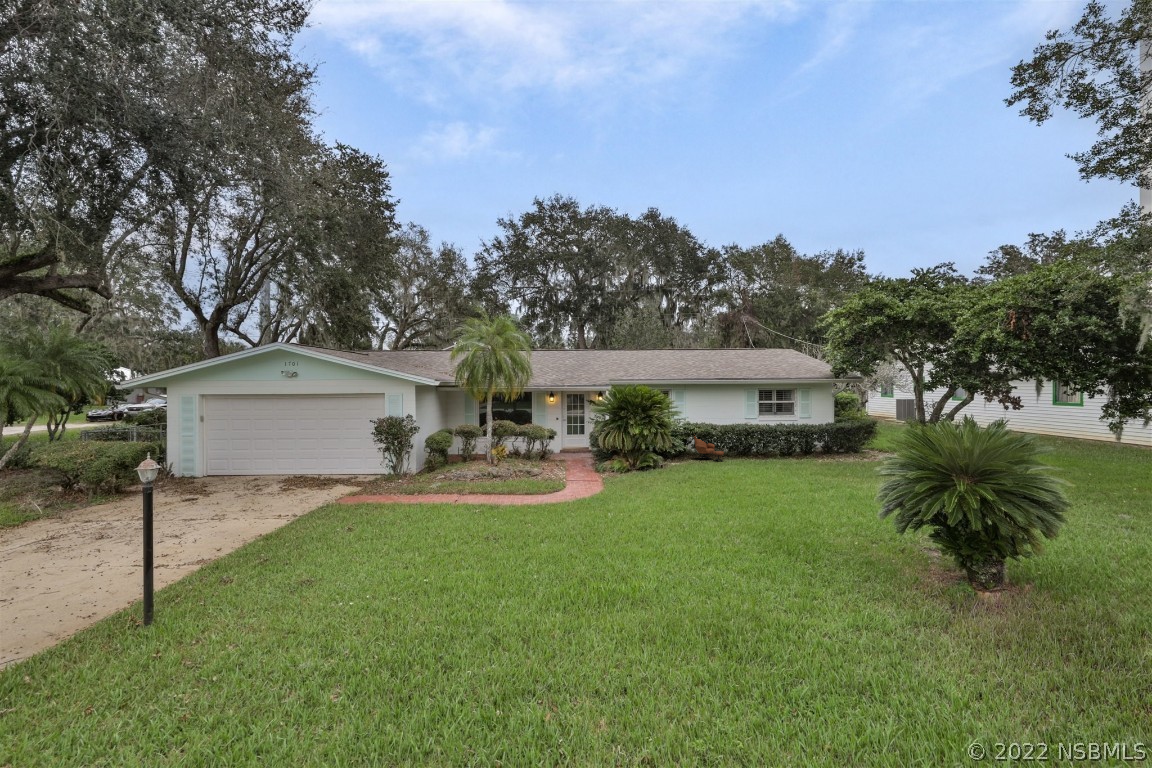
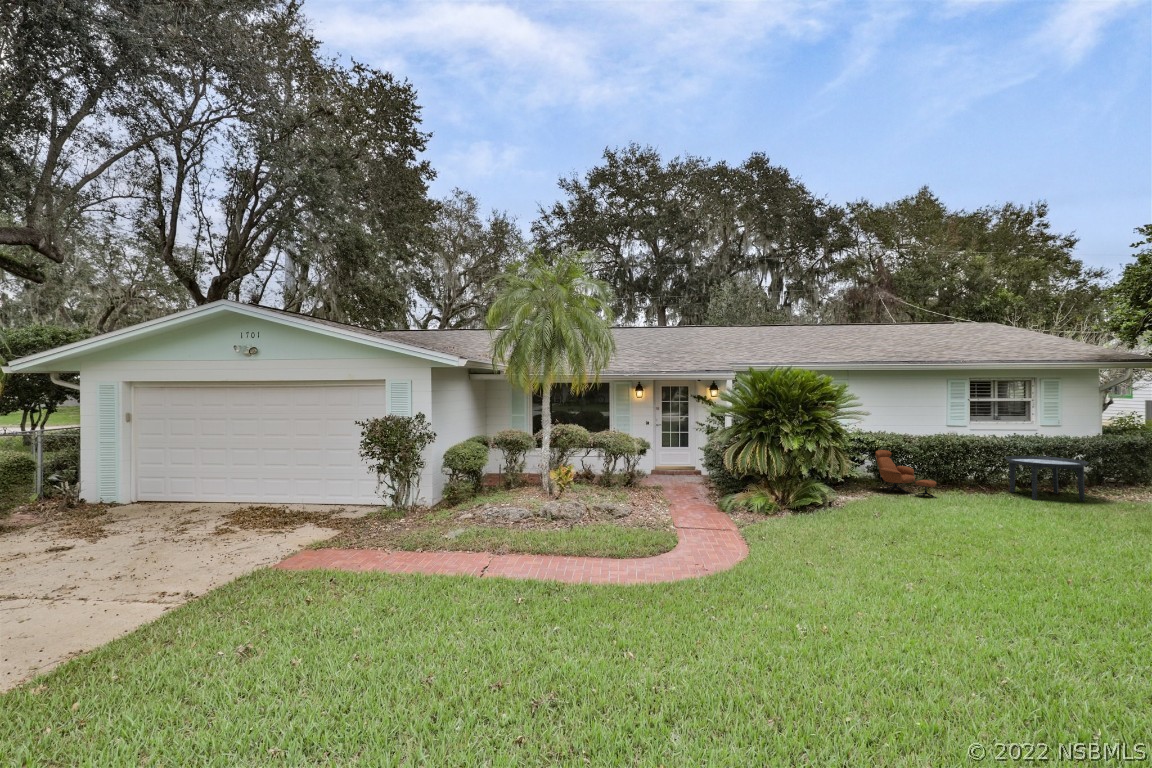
round table: none [764,436,803,461] -> present [1004,456,1089,502]

